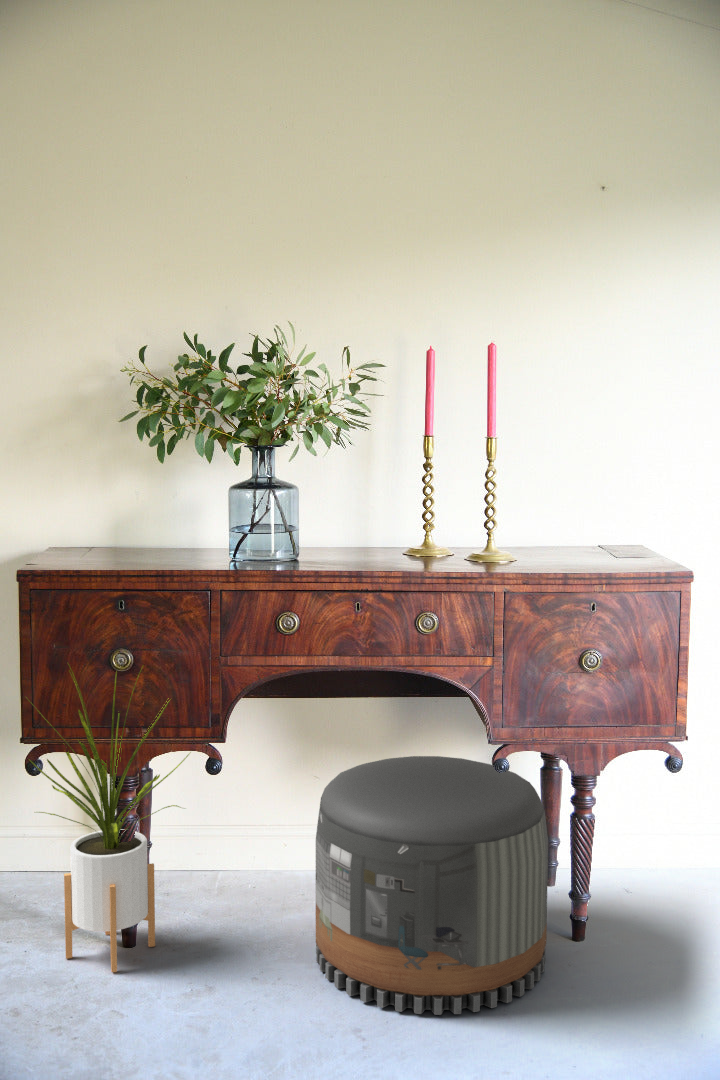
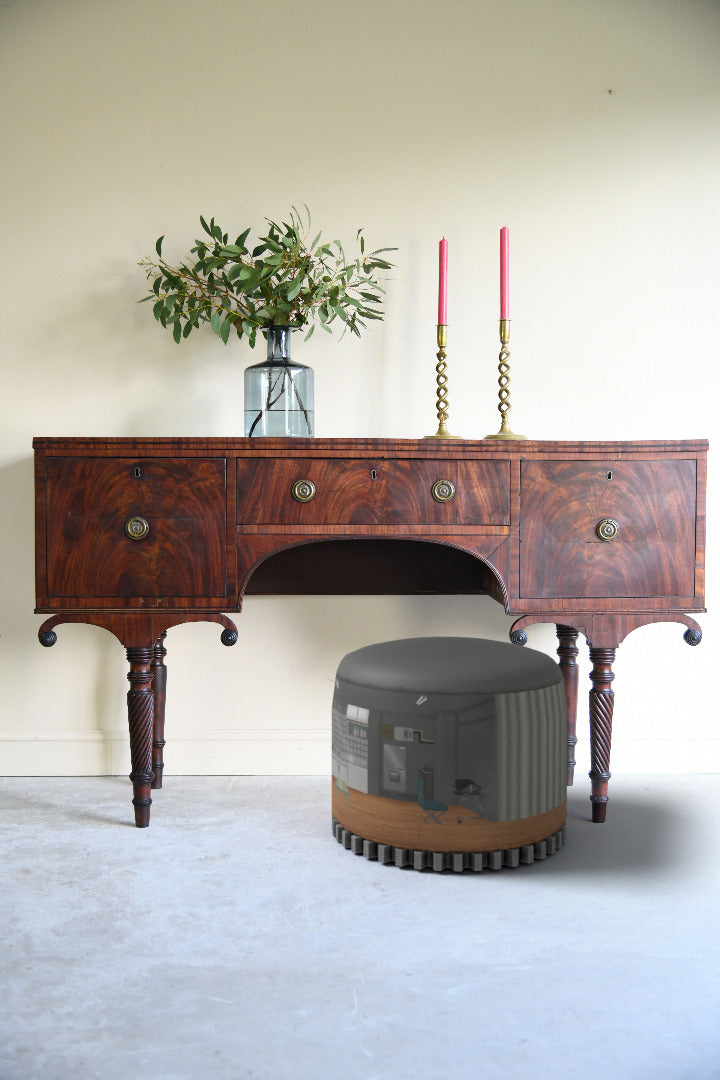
house plant: present [28,664,191,972] -> none [40,529,206,842]

